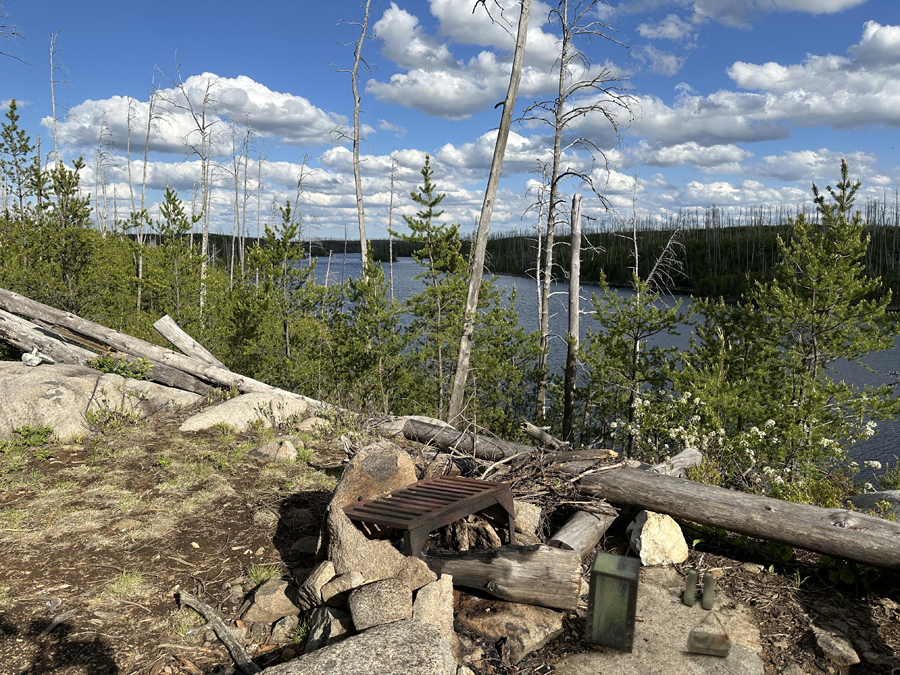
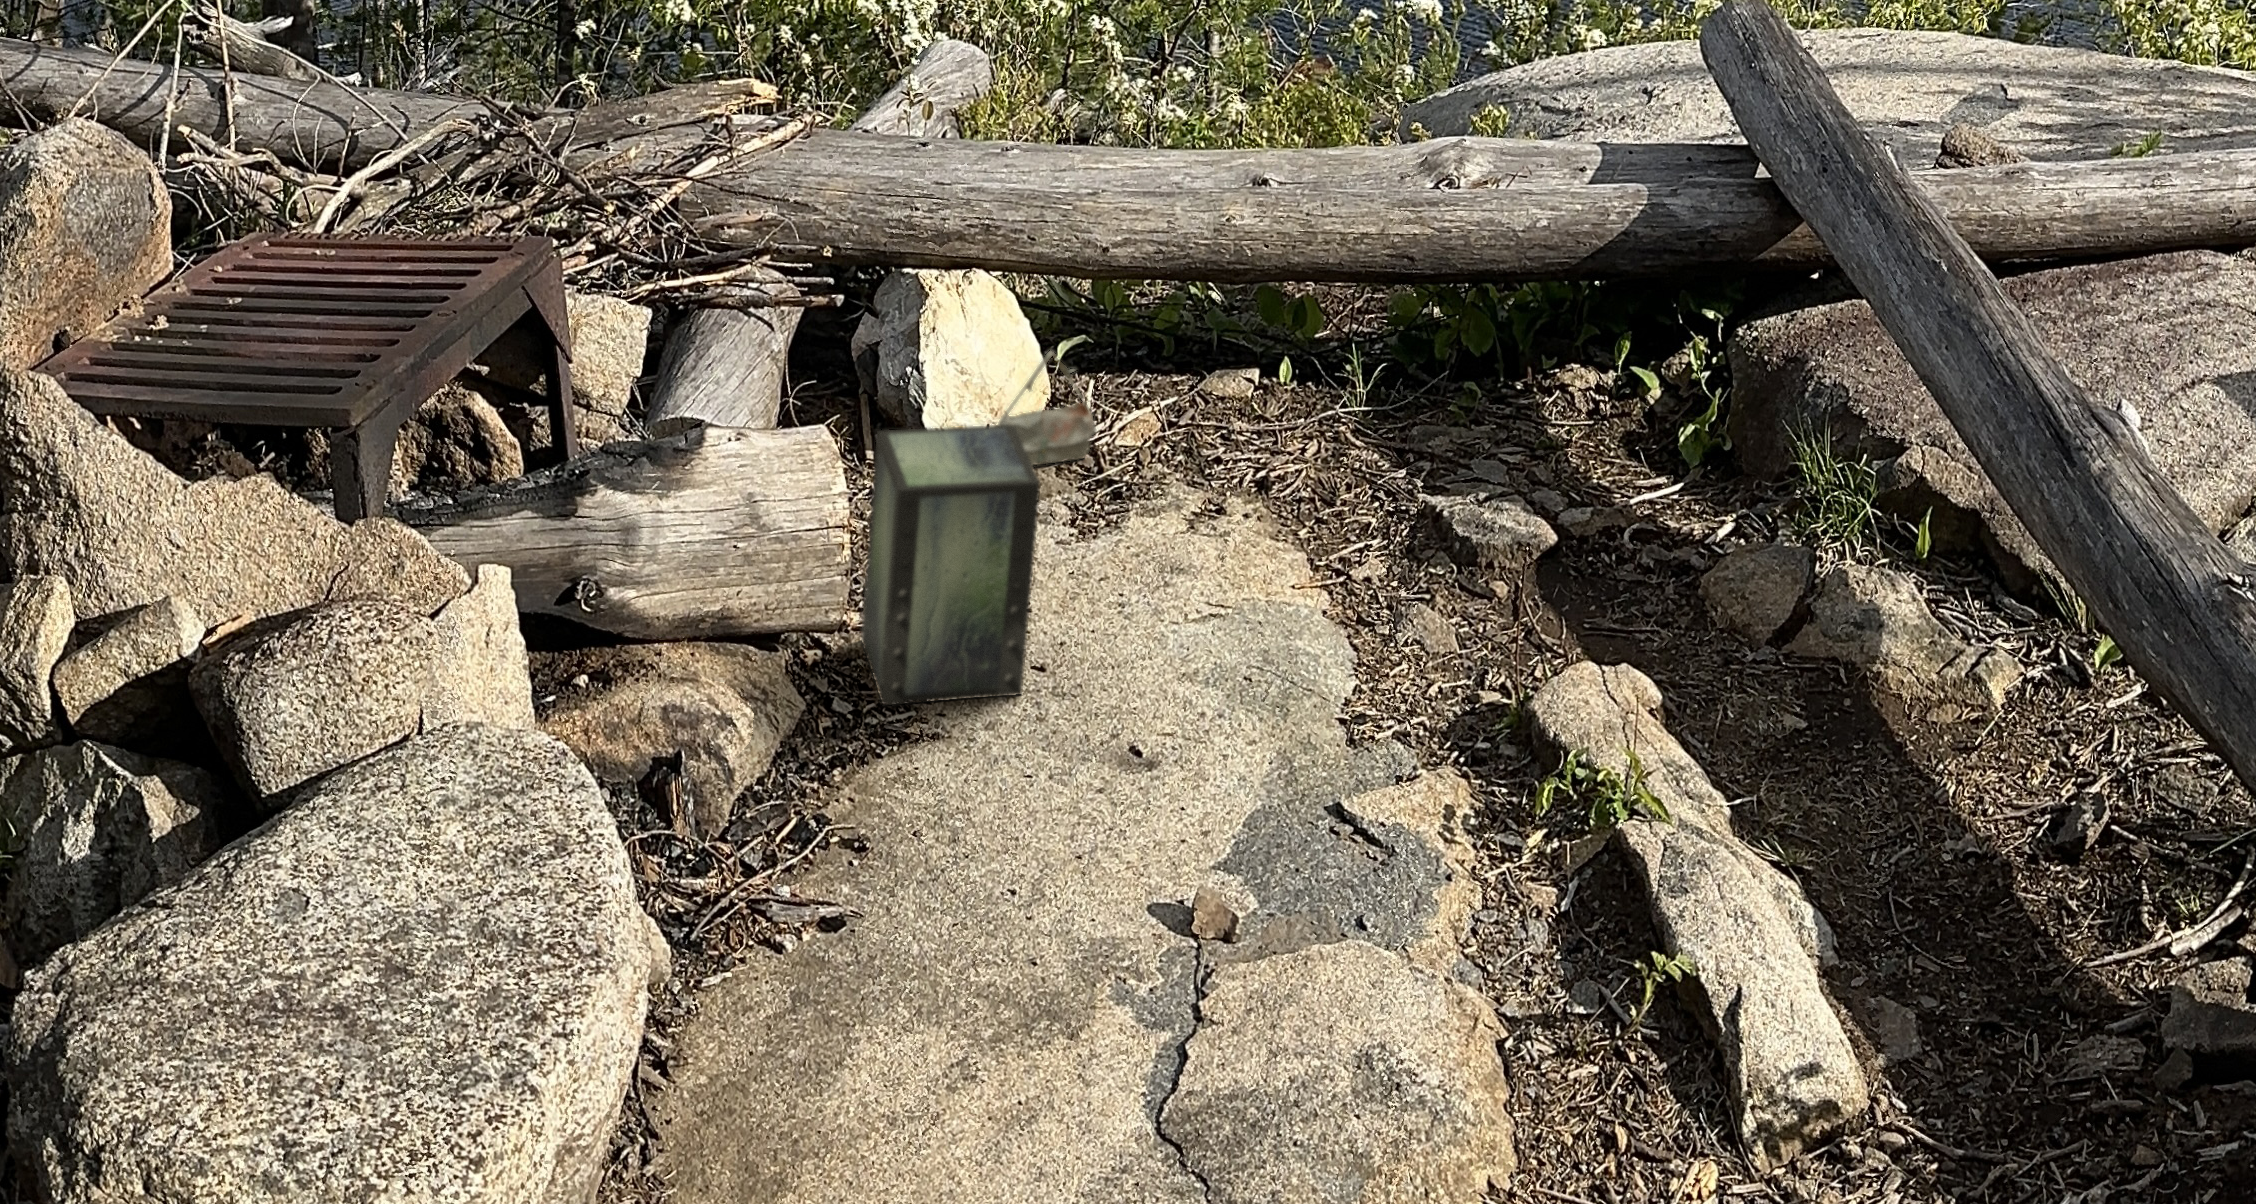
boots: present [684,568,714,610] -> none [1088,418,1174,533]
bag: present [686,610,732,656] -> present [998,352,1096,465]

